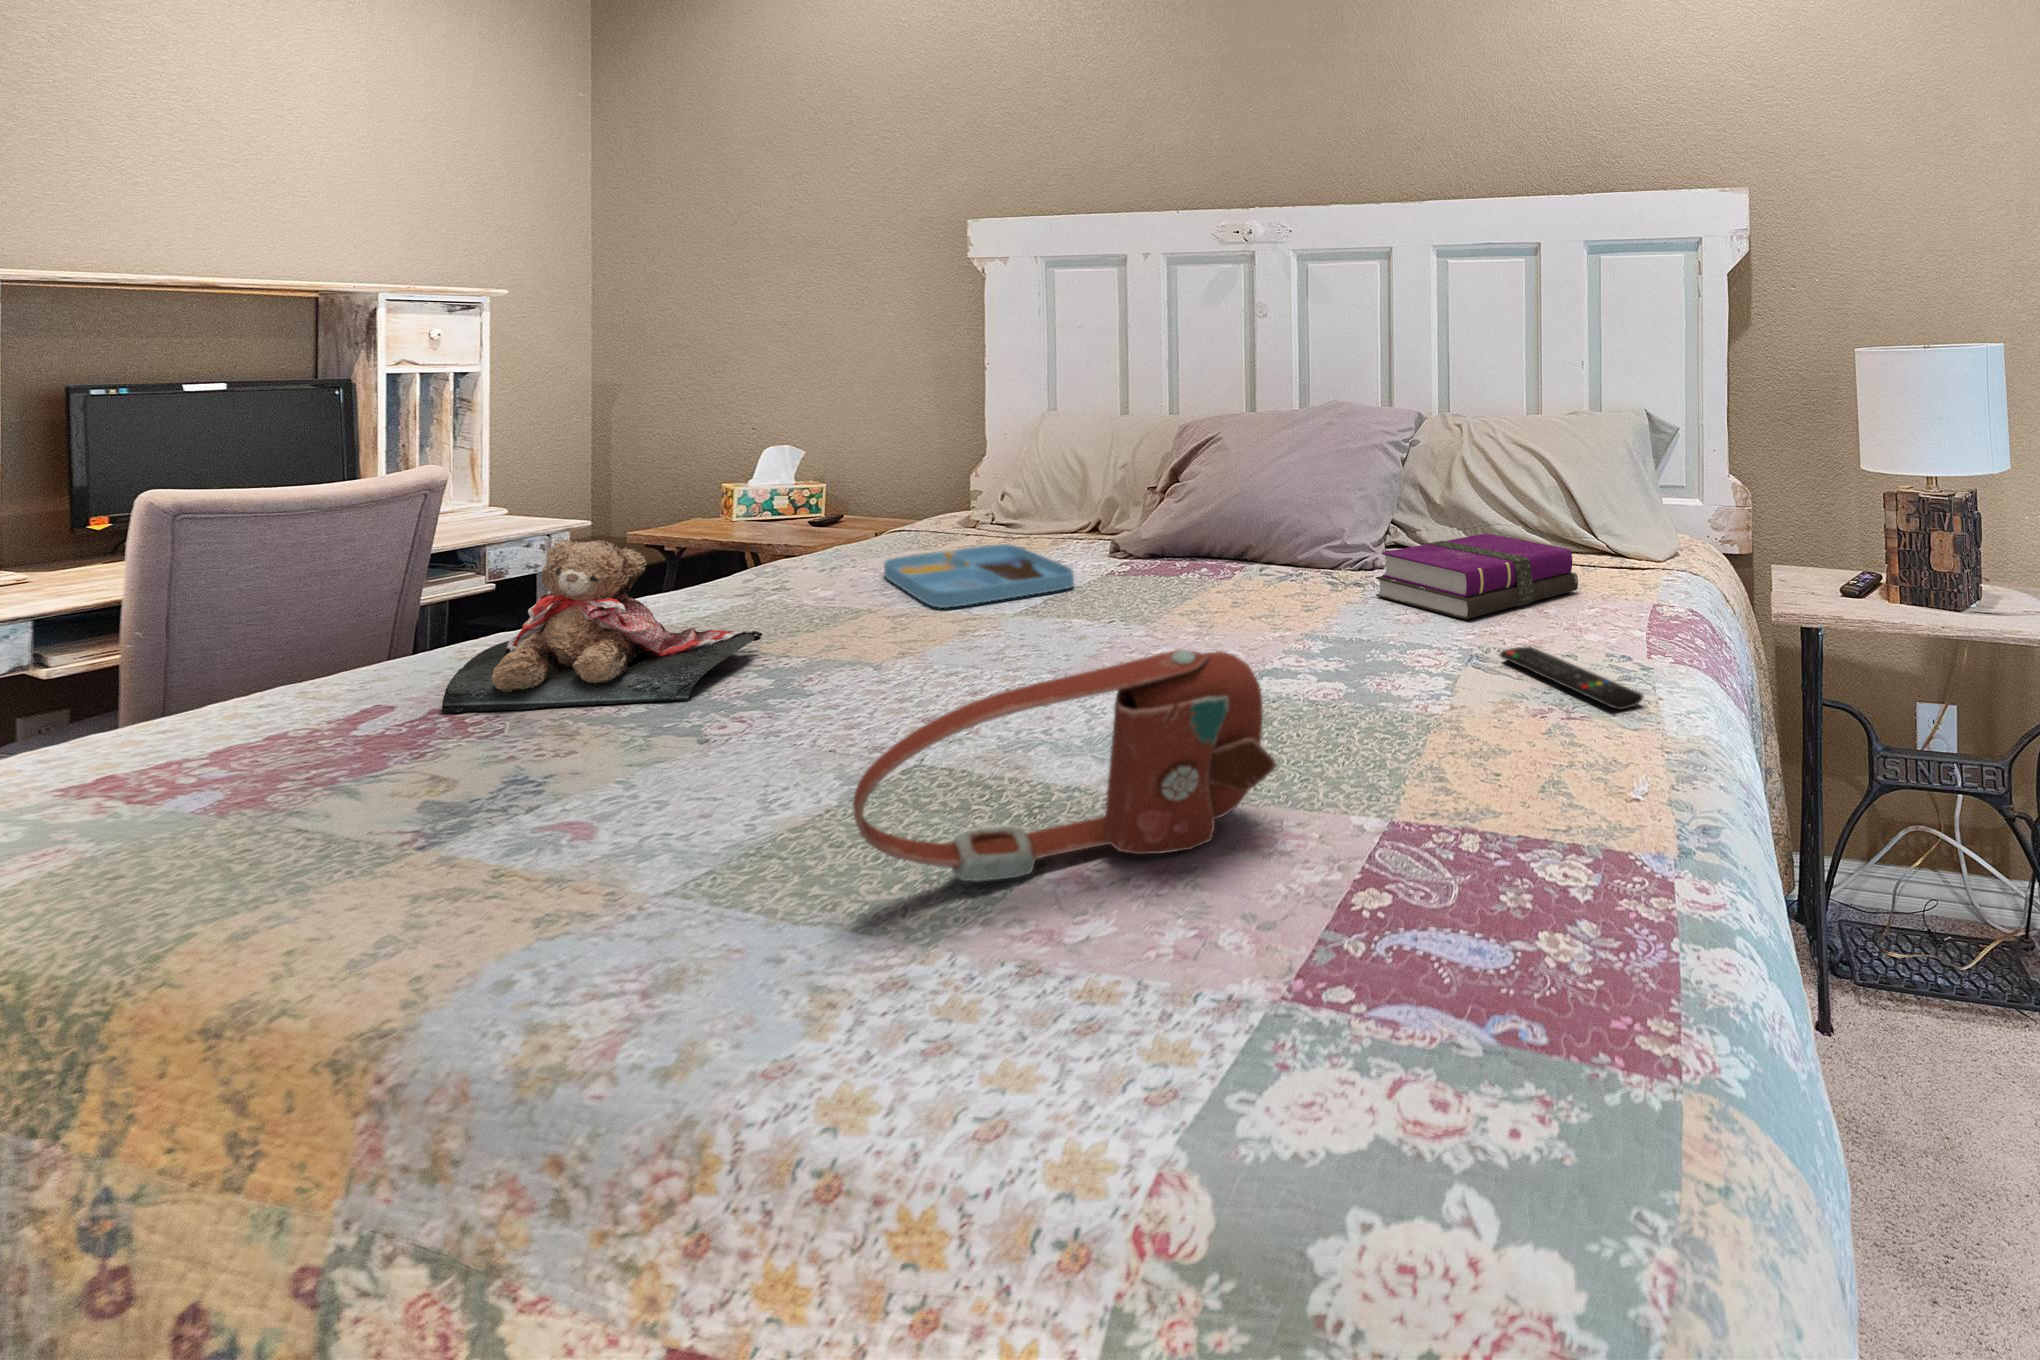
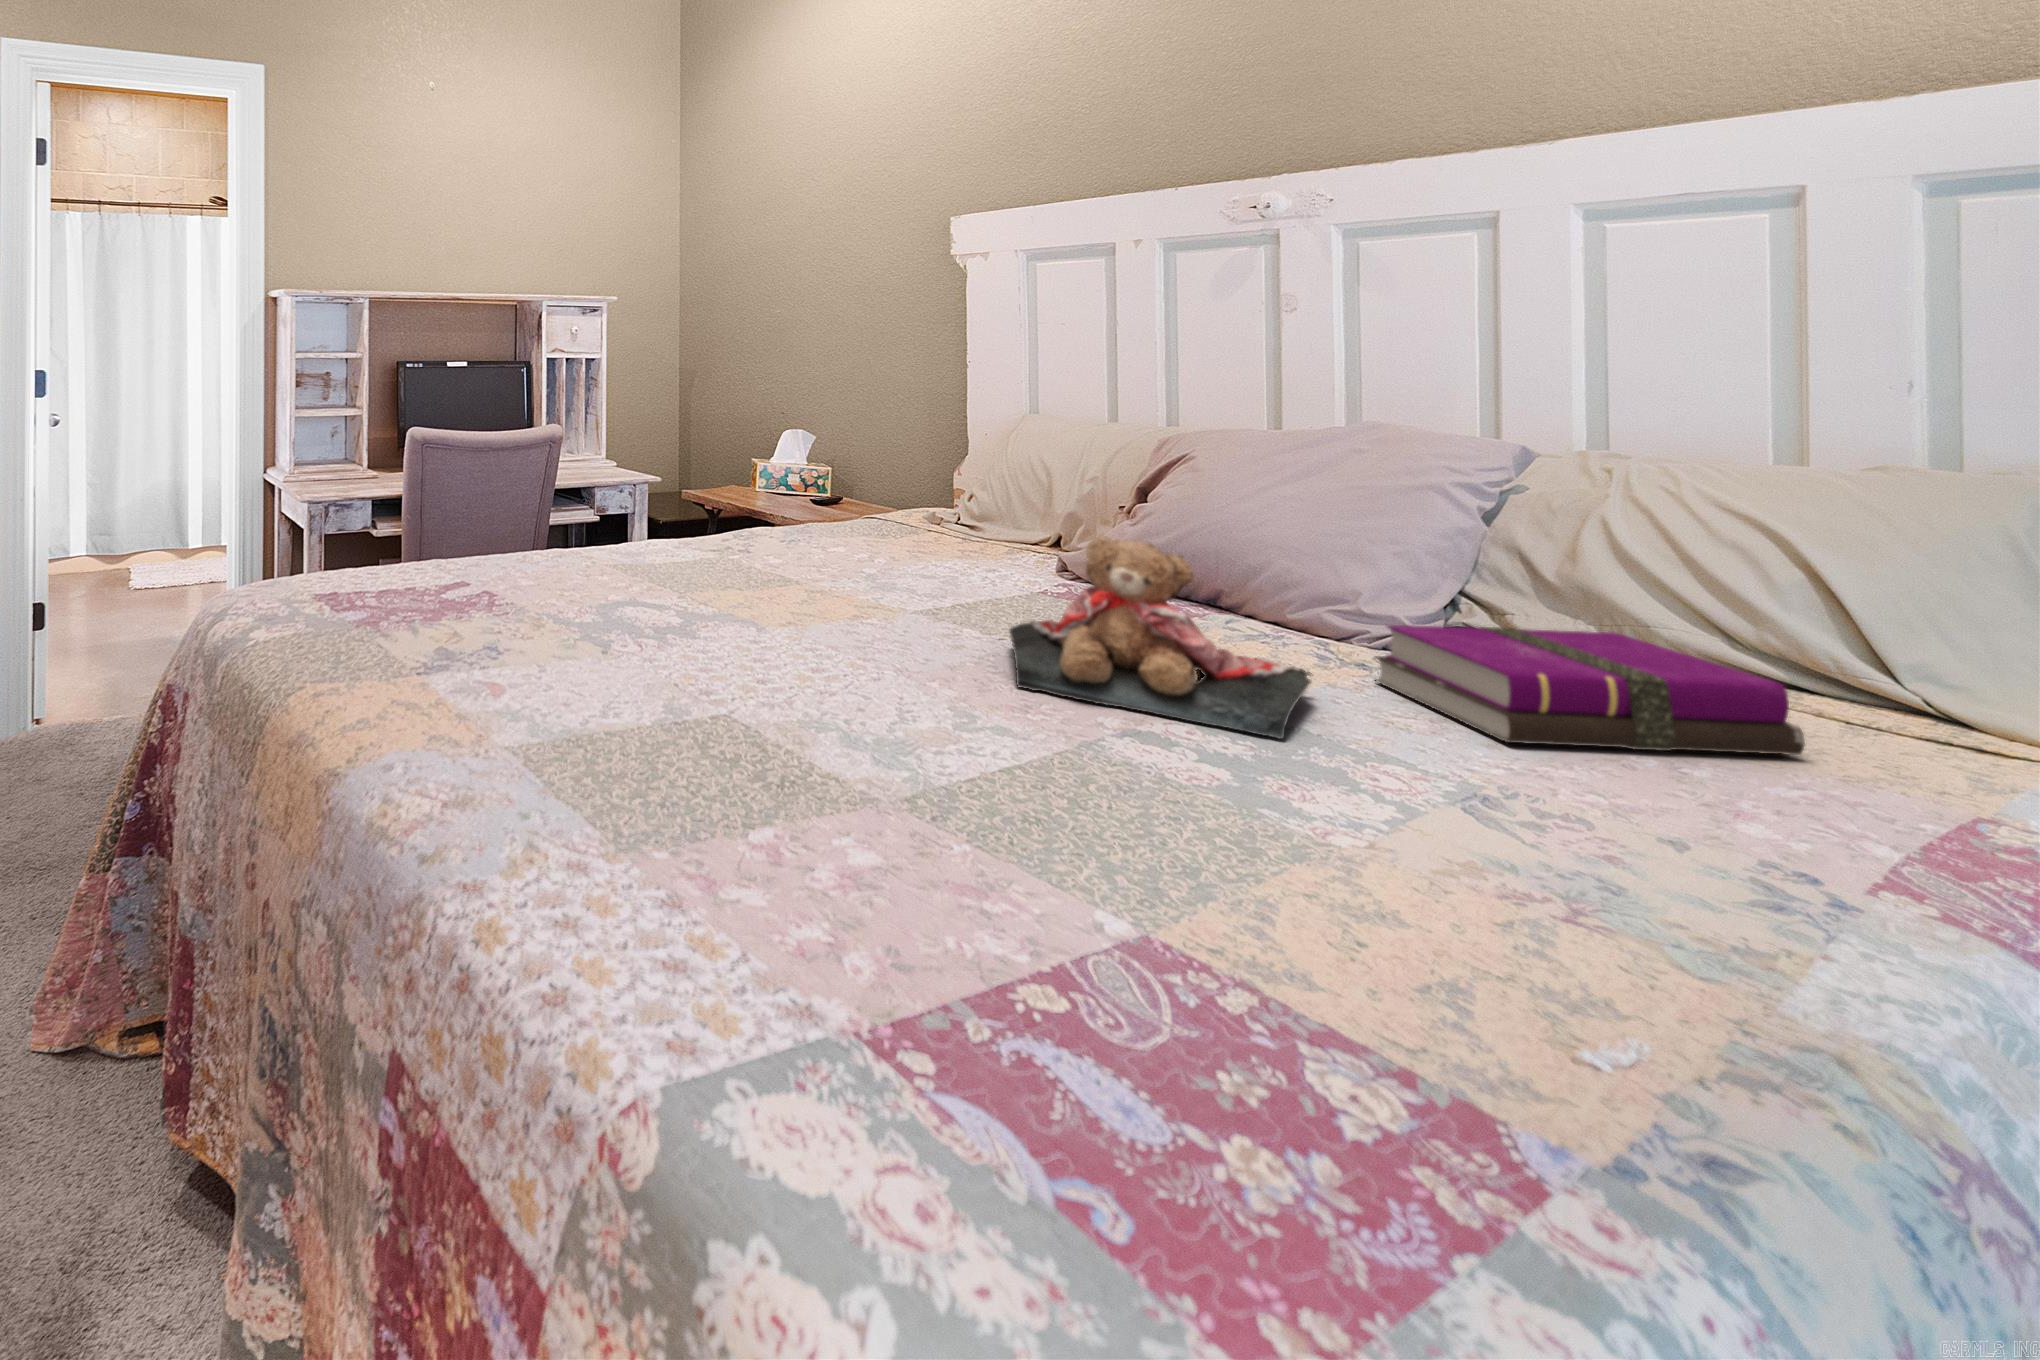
teddy bear: present [442,539,763,713] -> present [1010,534,1312,739]
tray: present [884,544,1074,608] -> none [820,538,985,594]
remote control: present [1500,646,1644,710] -> none [1517,796,1777,950]
handbag: present [853,650,1277,882] -> none [583,649,982,863]

